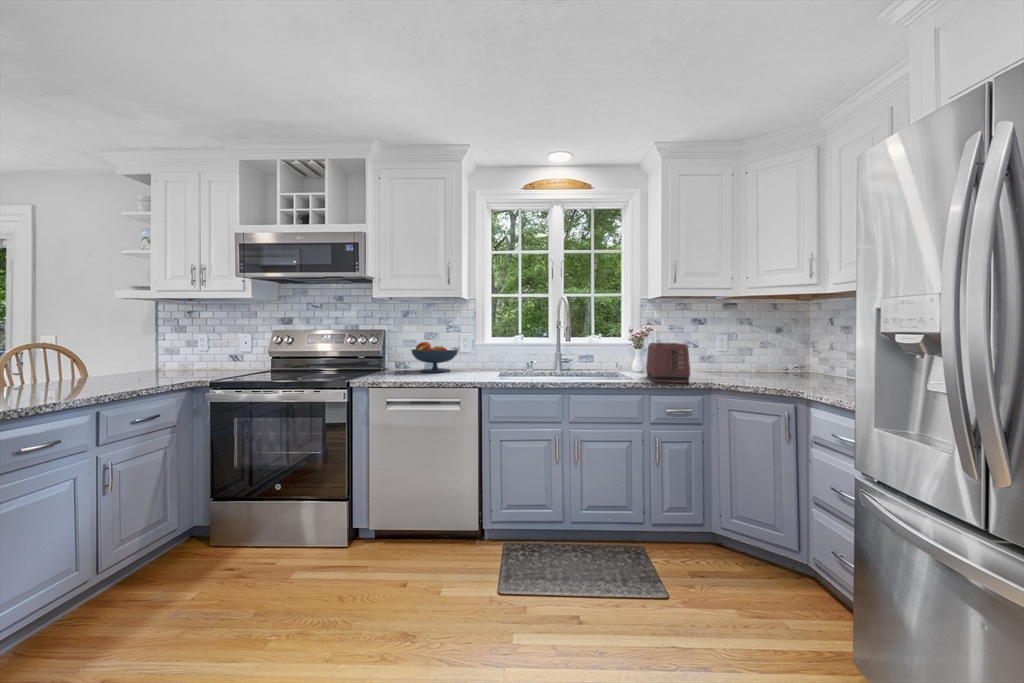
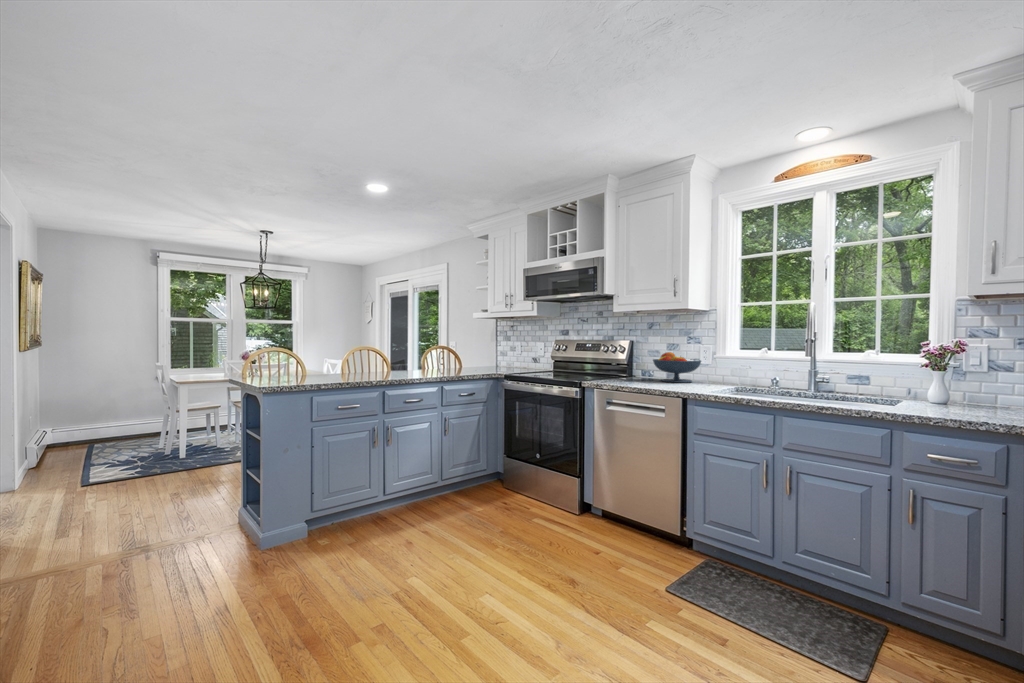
toaster: present [646,343,690,383] -> none [909,361,991,418]

